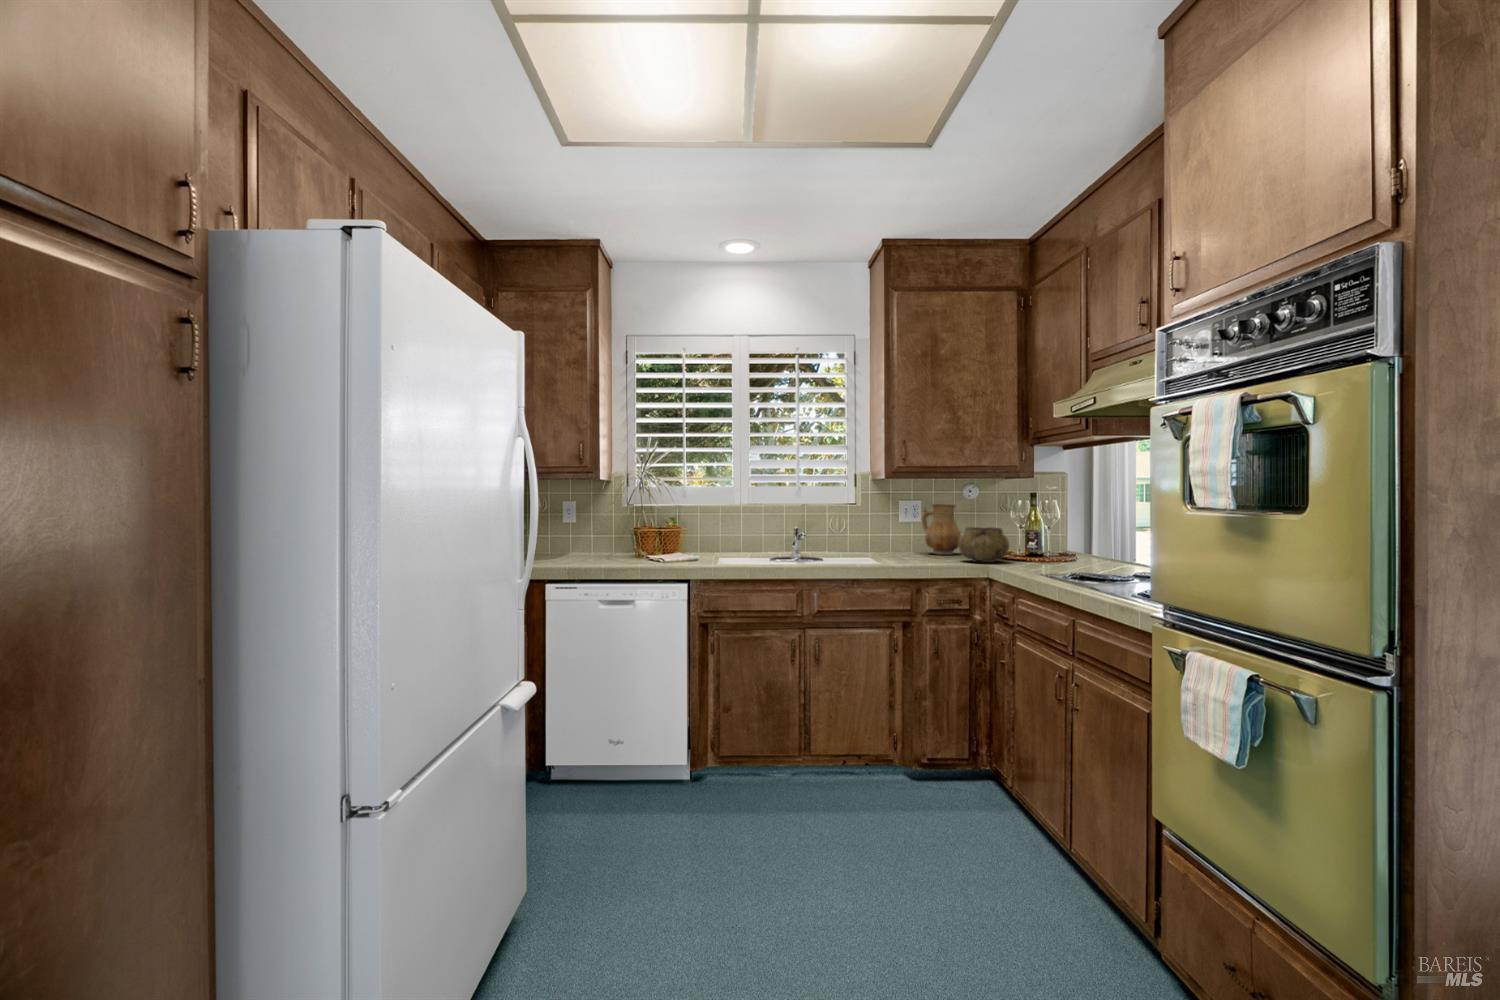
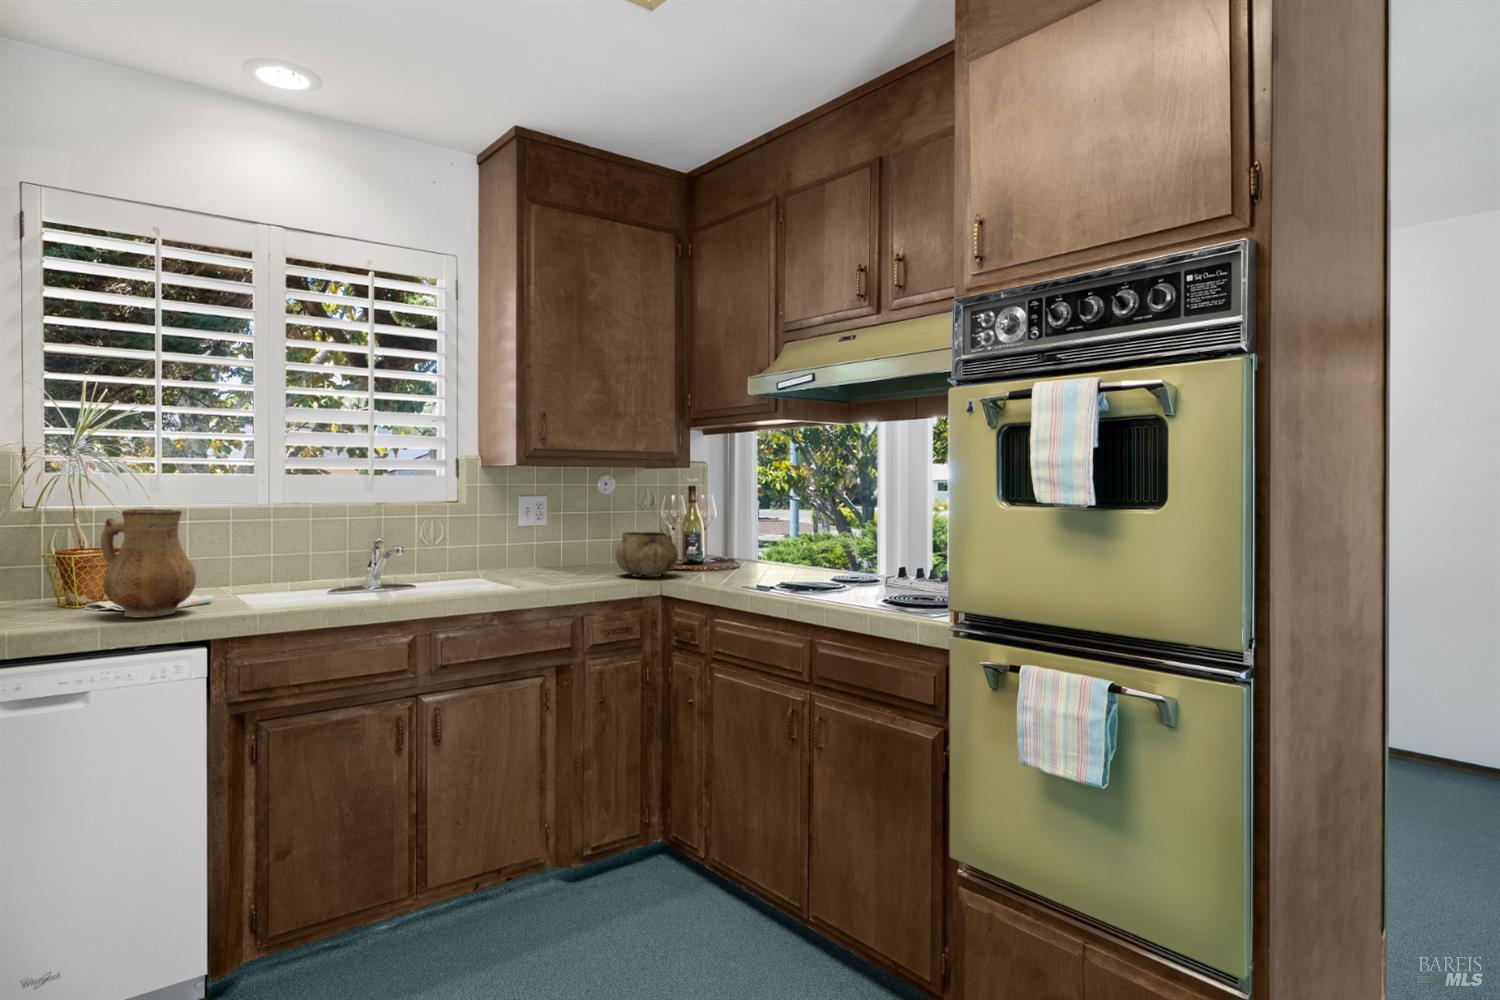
ceramic pitcher: present [922,504,961,555] -> present [101,509,196,617]

